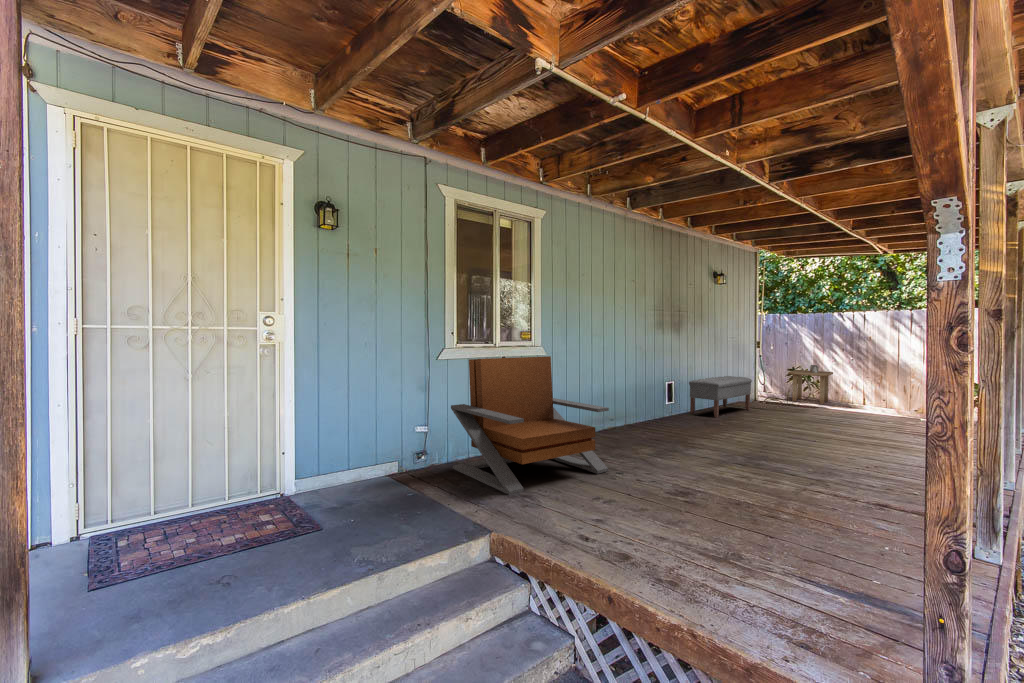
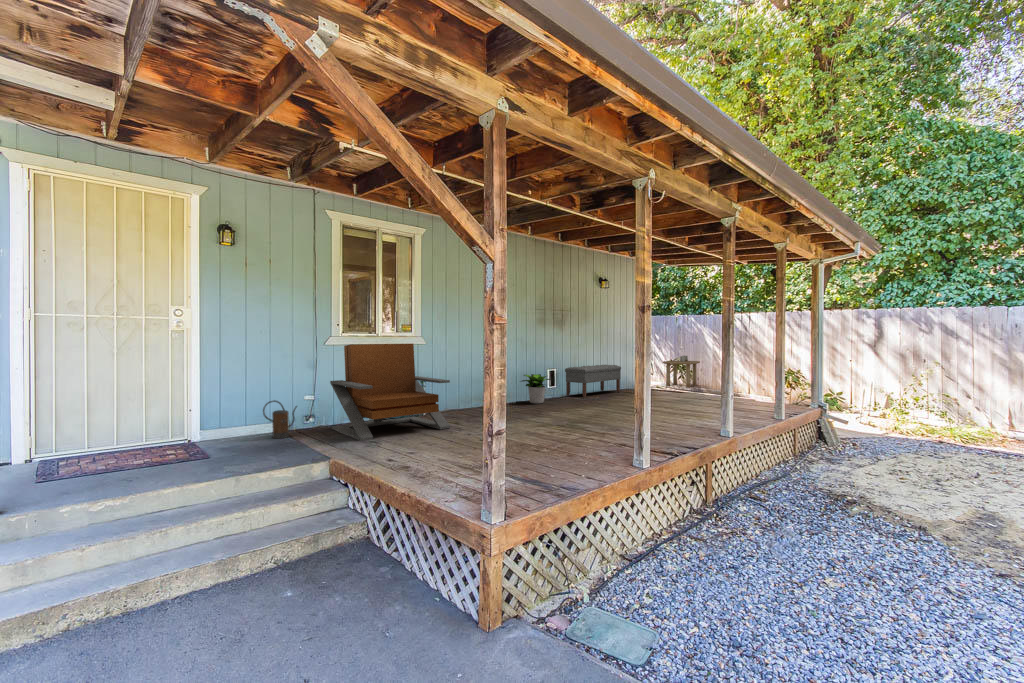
potted plant: none [645,390,689,427] -> present [522,374,551,404]
watering can: none [376,435,416,486] -> present [263,400,297,439]

